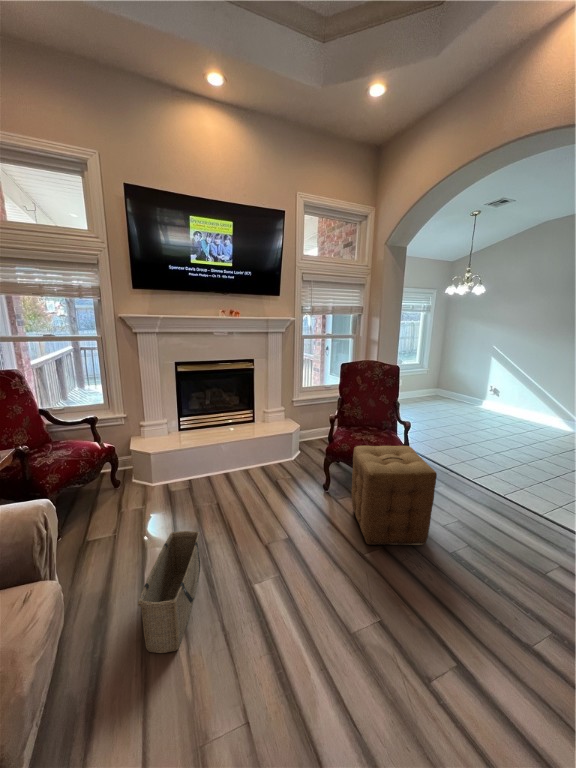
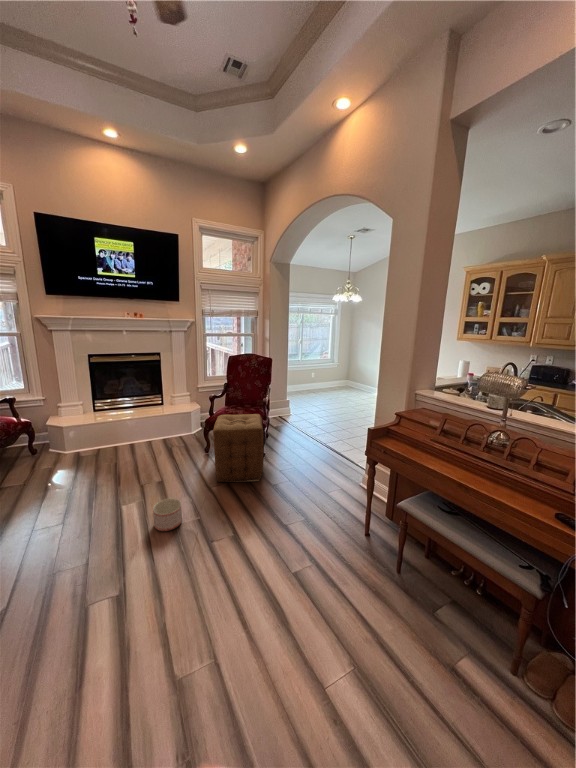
basket: present [138,531,200,653] -> none [20,472,83,542]
planter: none [316,584,358,645] -> present [153,498,182,531]

